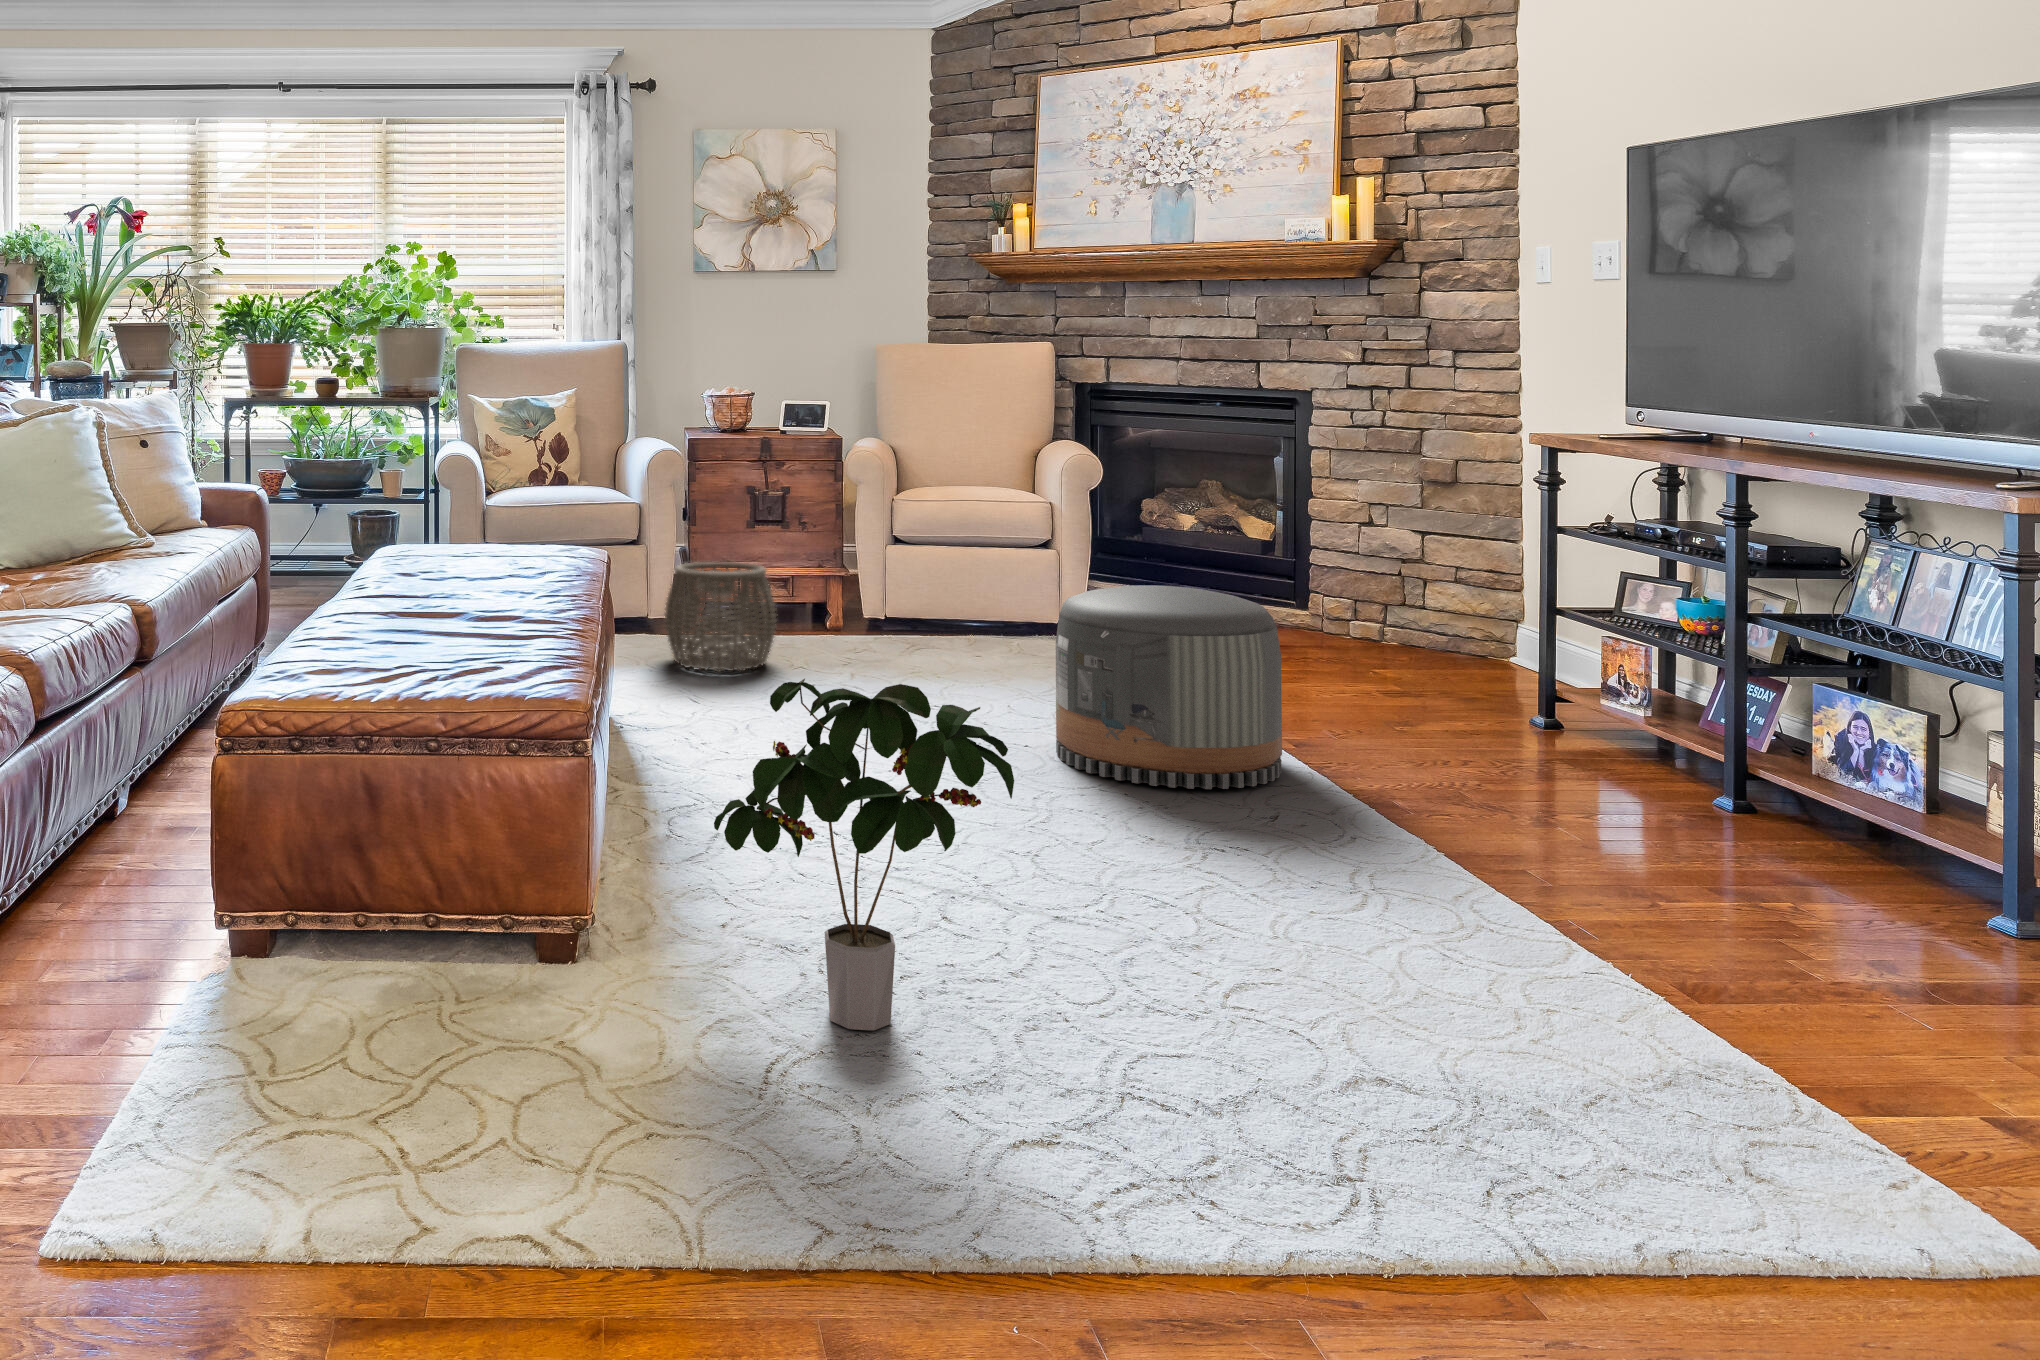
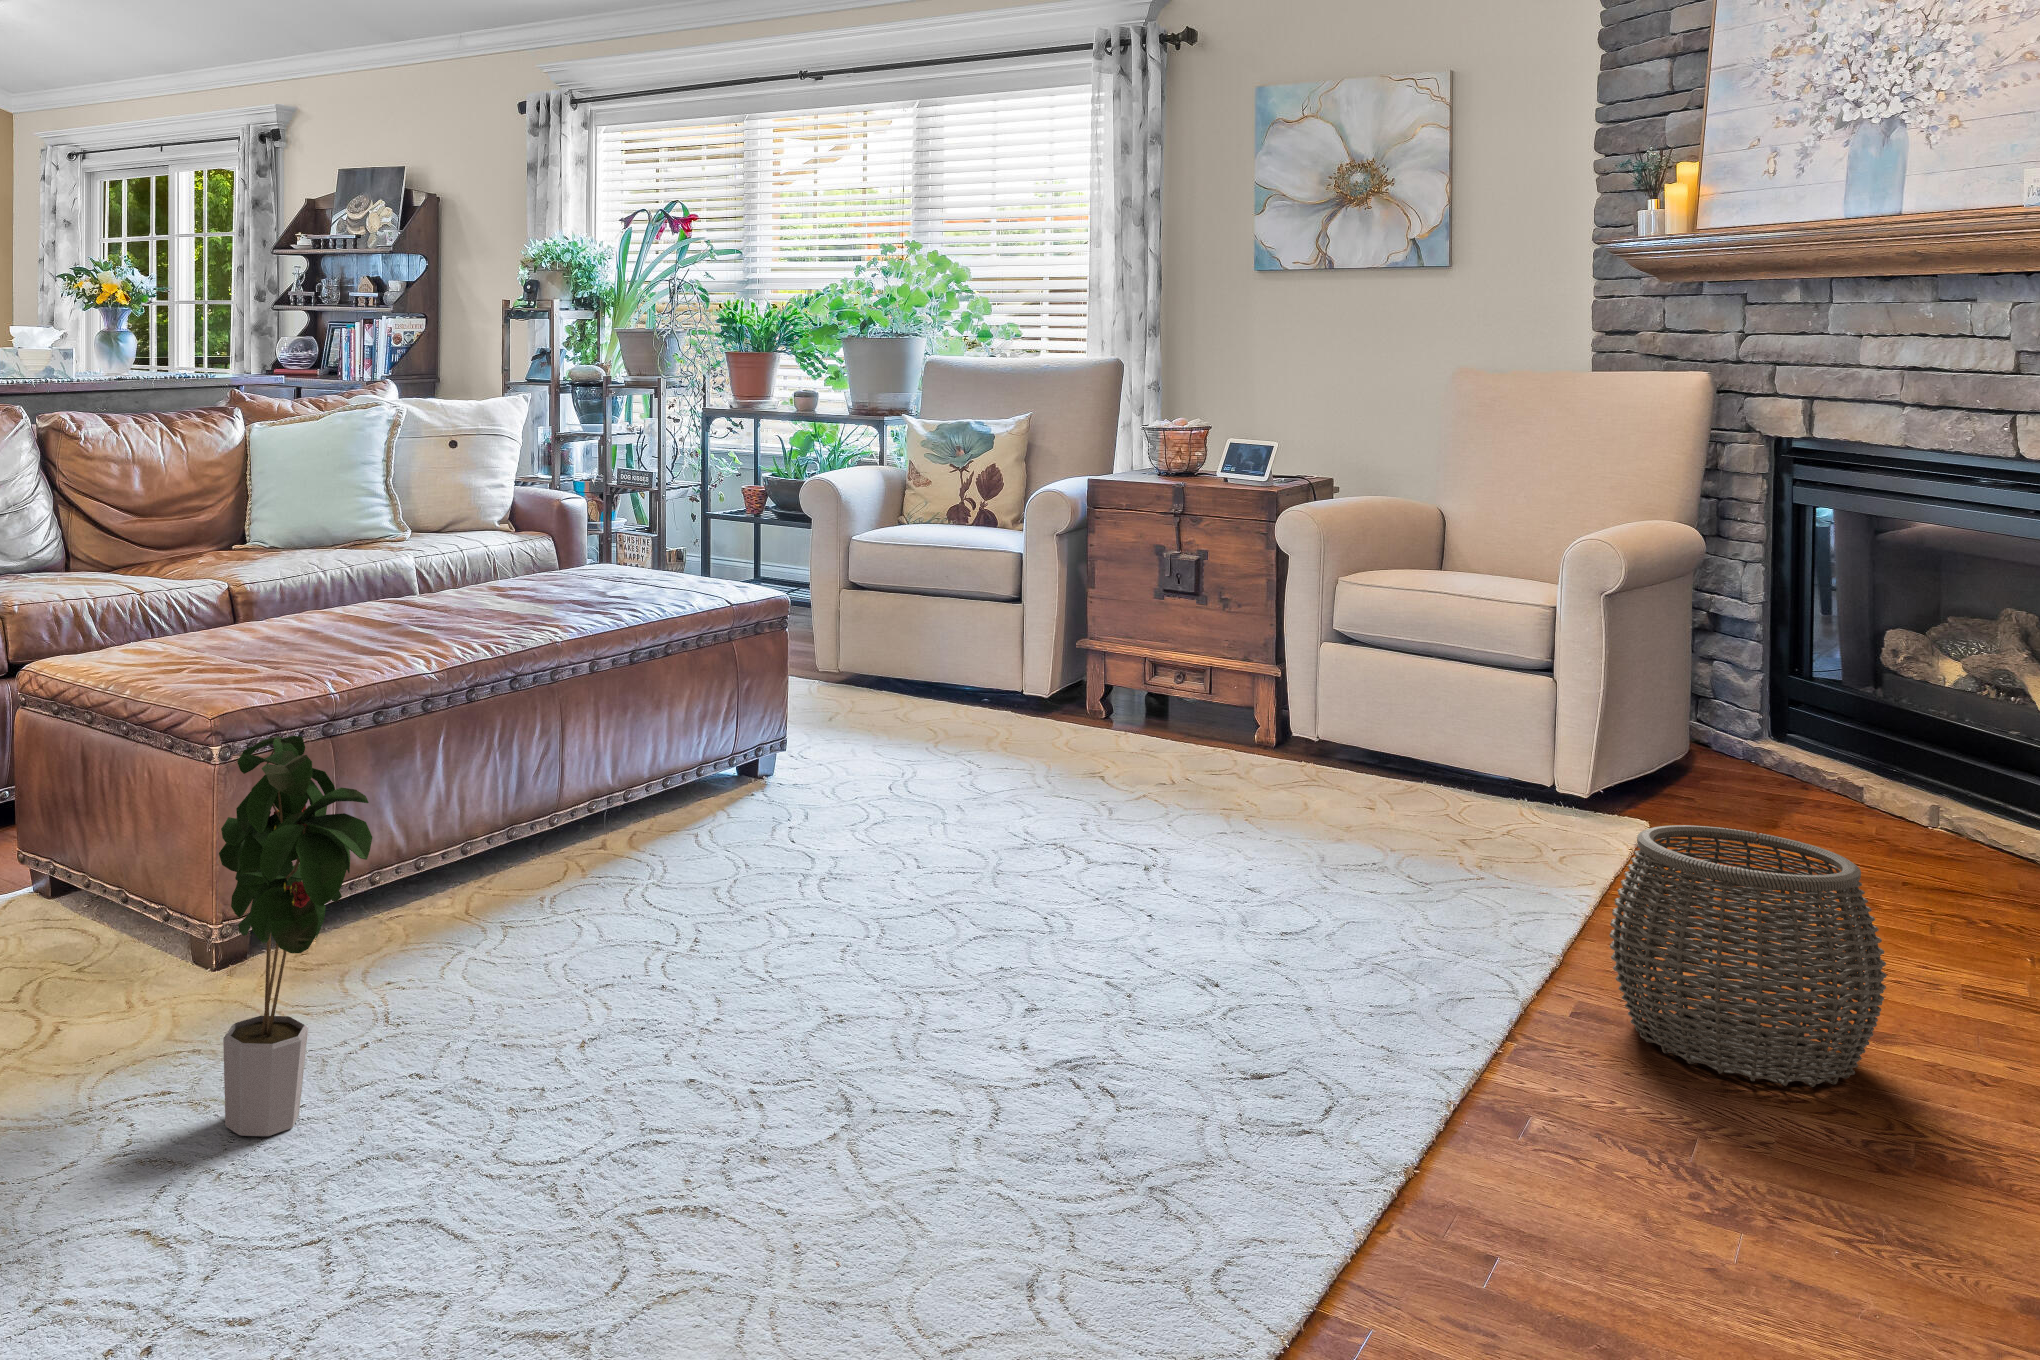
woven basket: present [664,562,777,671] -> present [1609,825,1887,1087]
pouf: present [1056,585,1282,789] -> none [1132,724,1466,1052]

